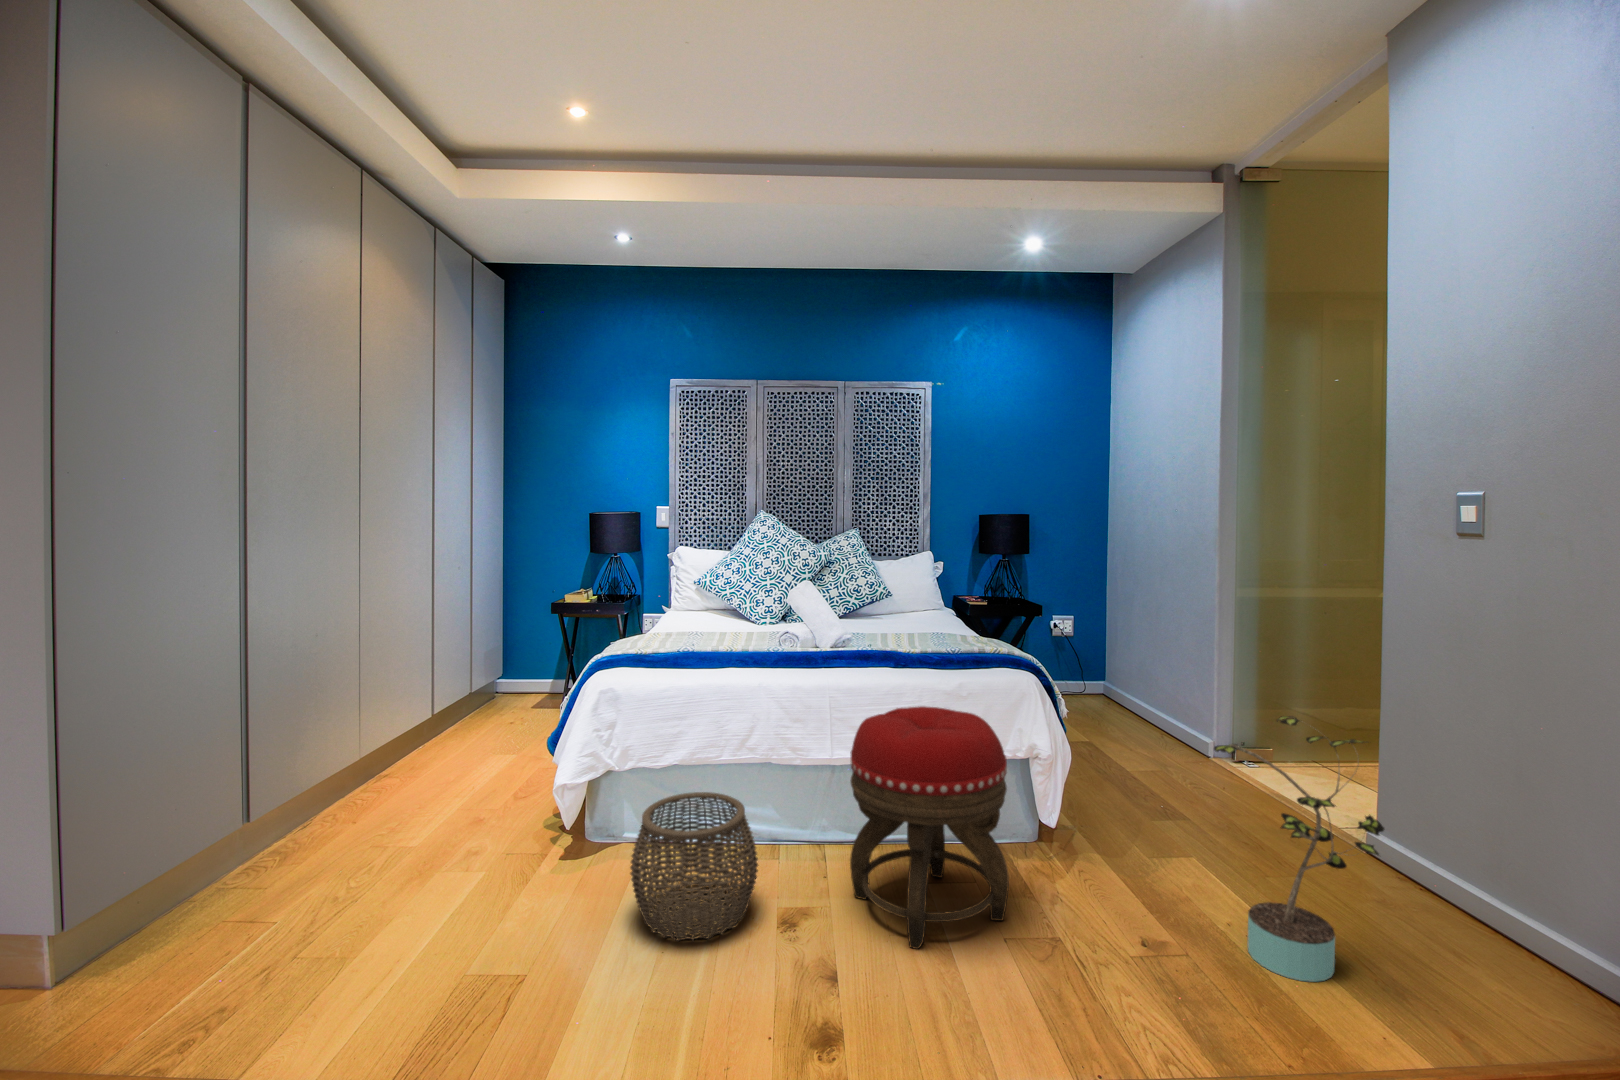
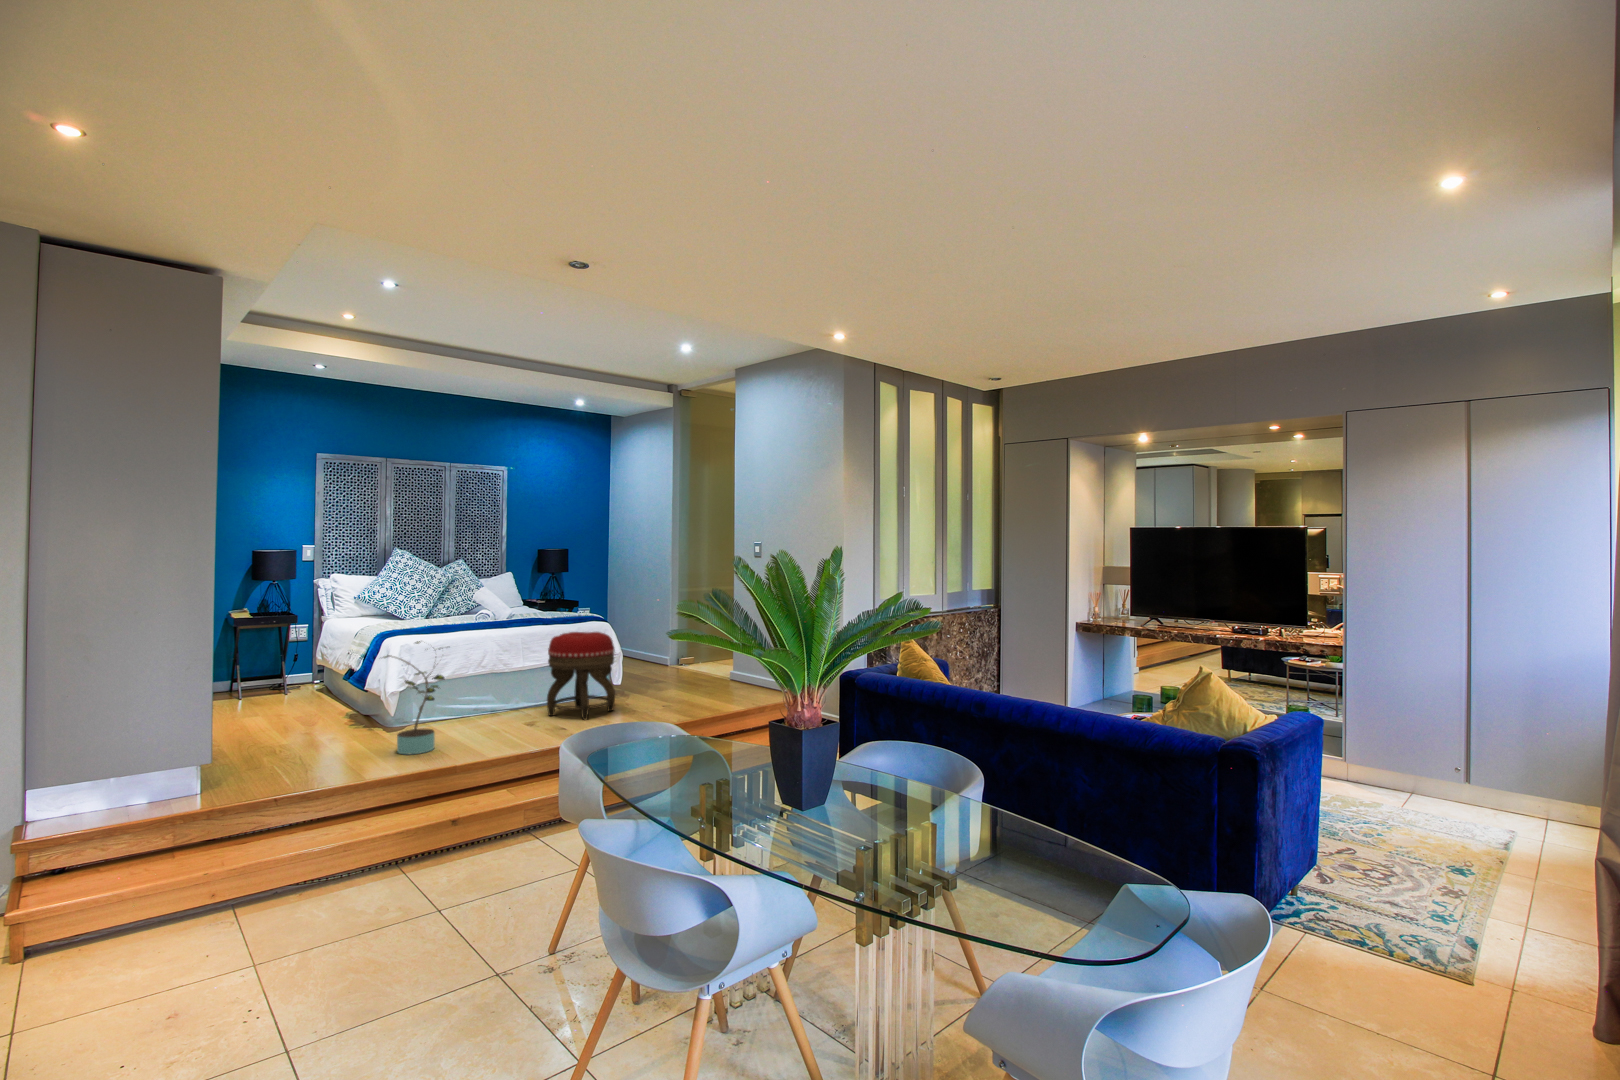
potted plant: present [1214,716,1384,982] -> present [384,641,445,754]
woven basket: present [630,792,758,941] -> none [454,677,515,734]

